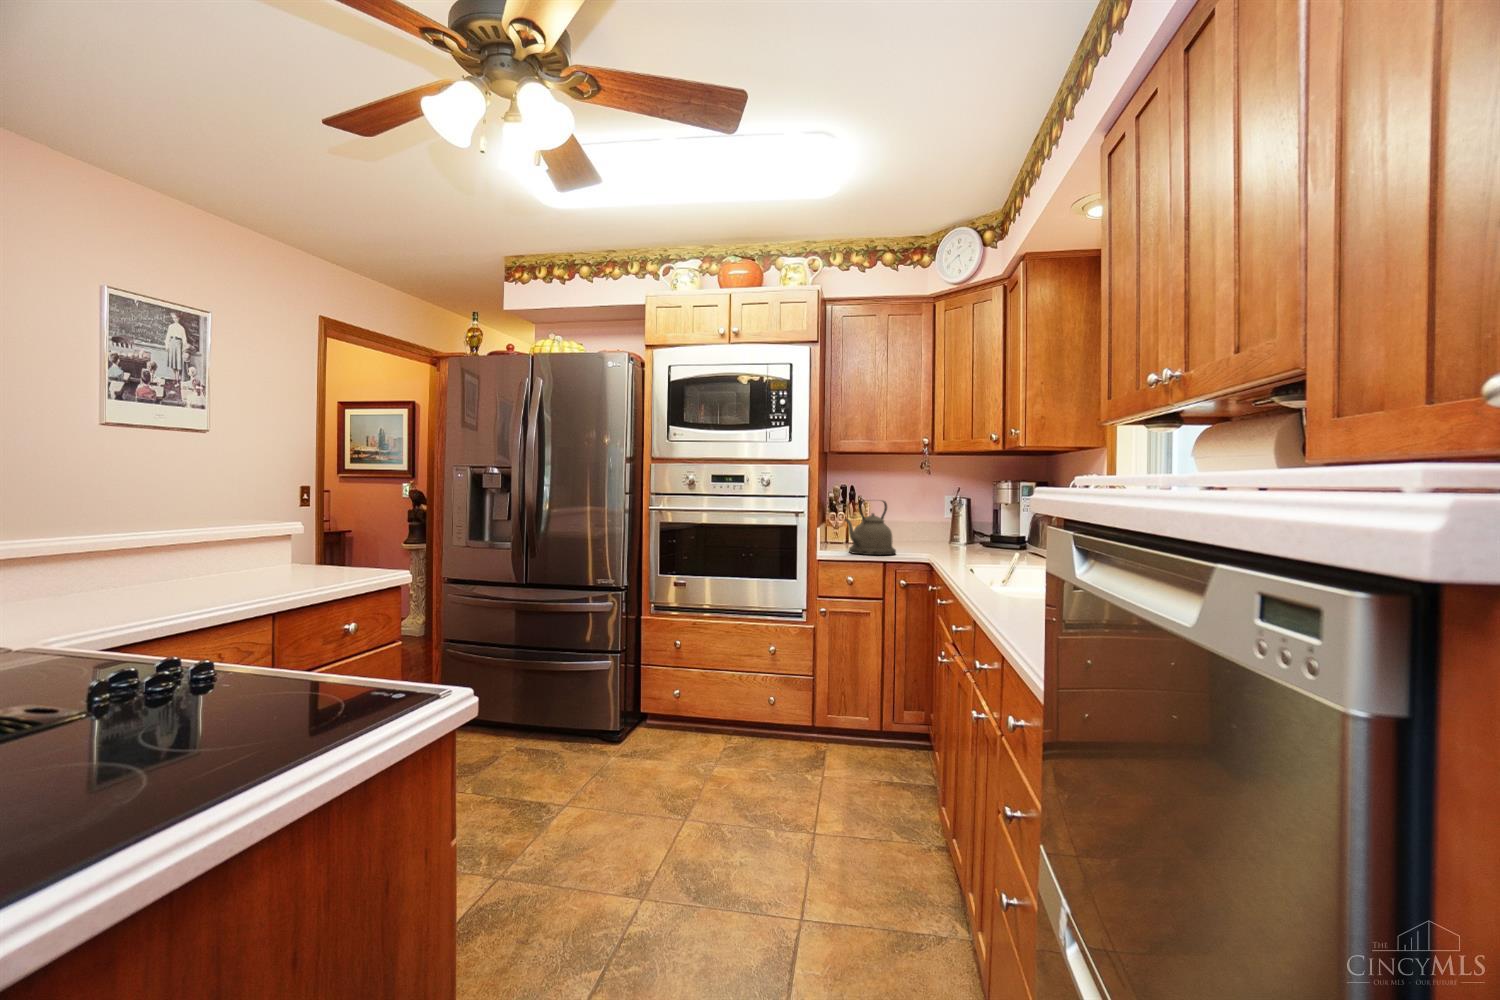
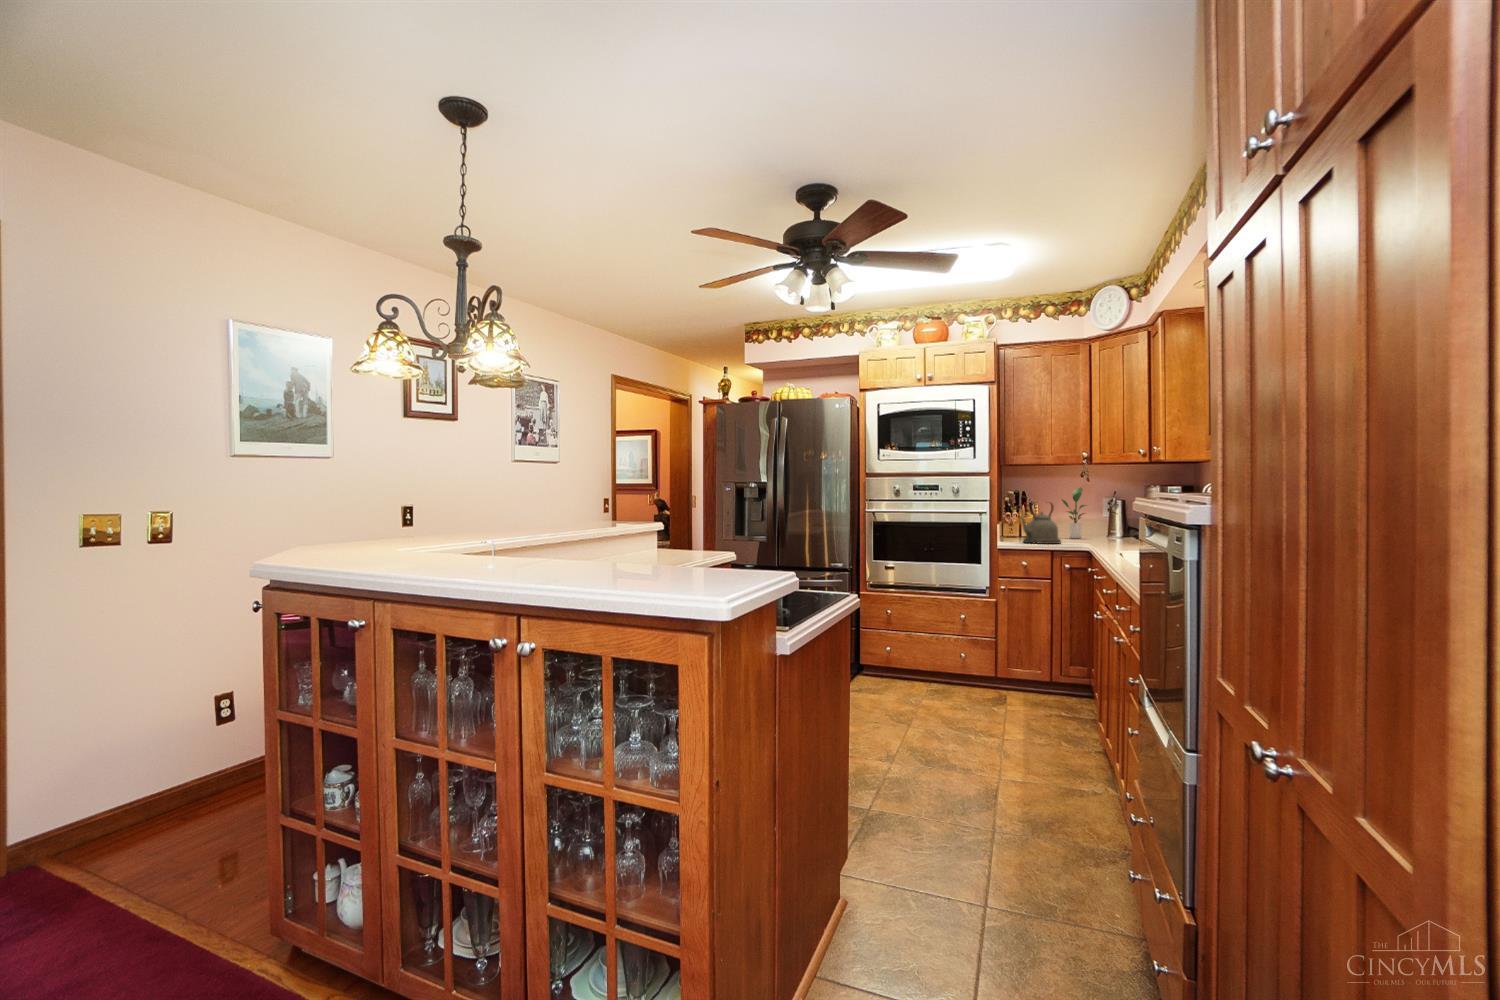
potted plant: none [895,482,927,544] -> present [1062,487,1087,539]

